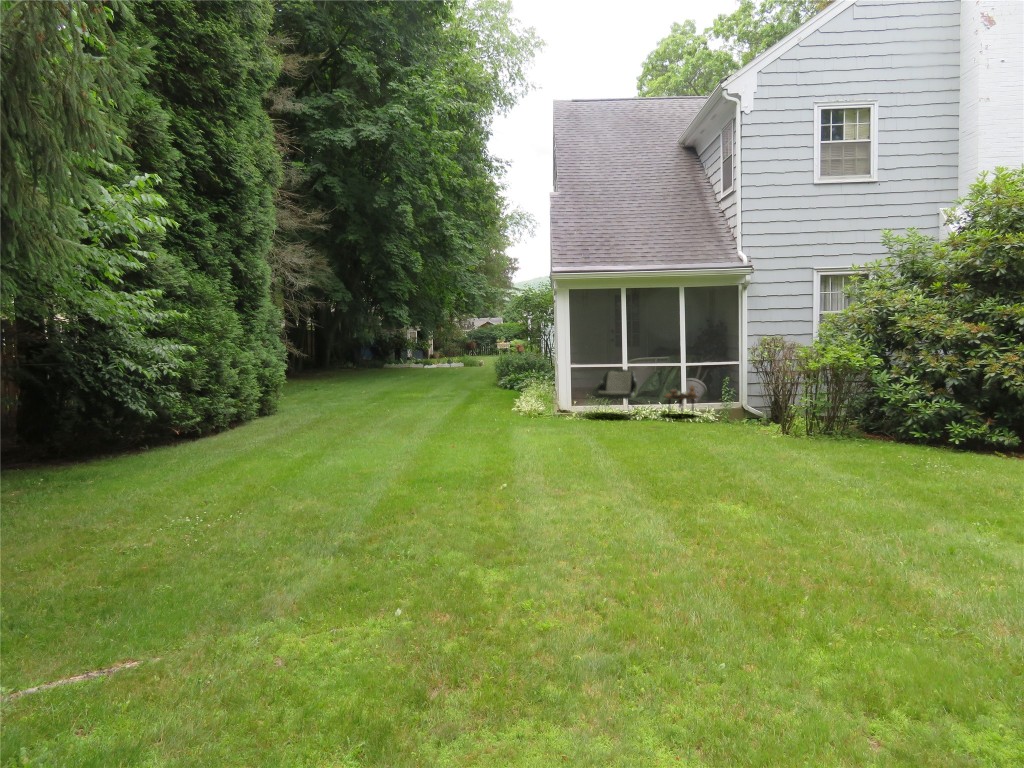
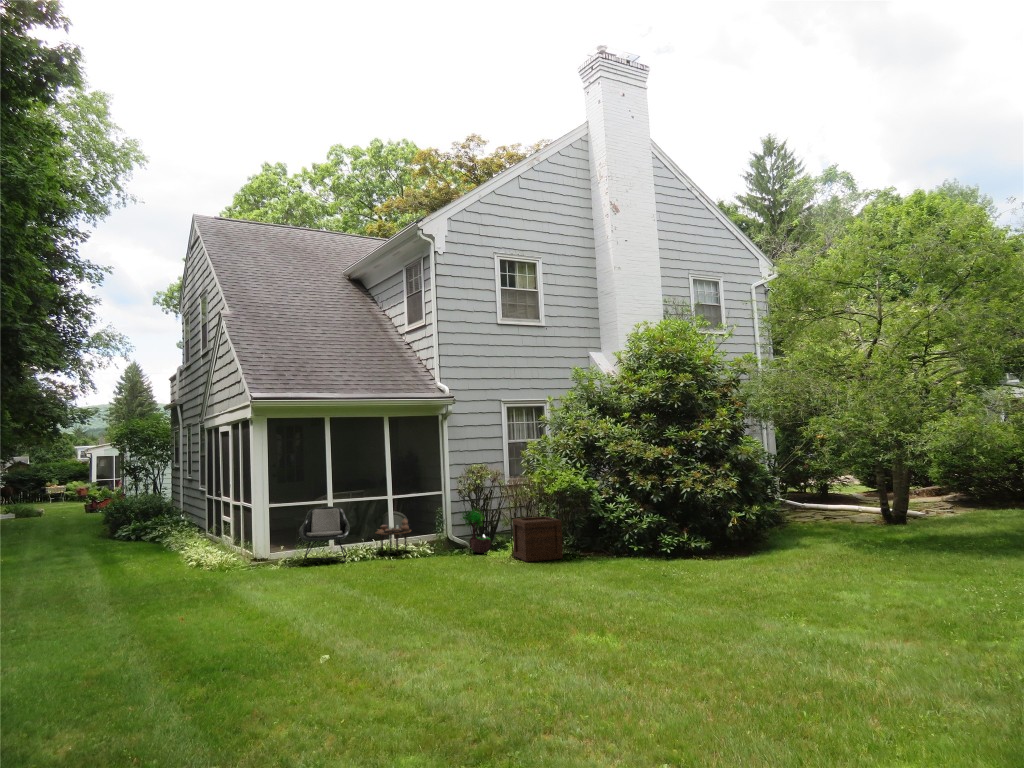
potted tree: none [744,376,777,425] -> present [461,509,491,553]
wooden crate: none [796,393,851,440] -> present [513,516,563,562]

